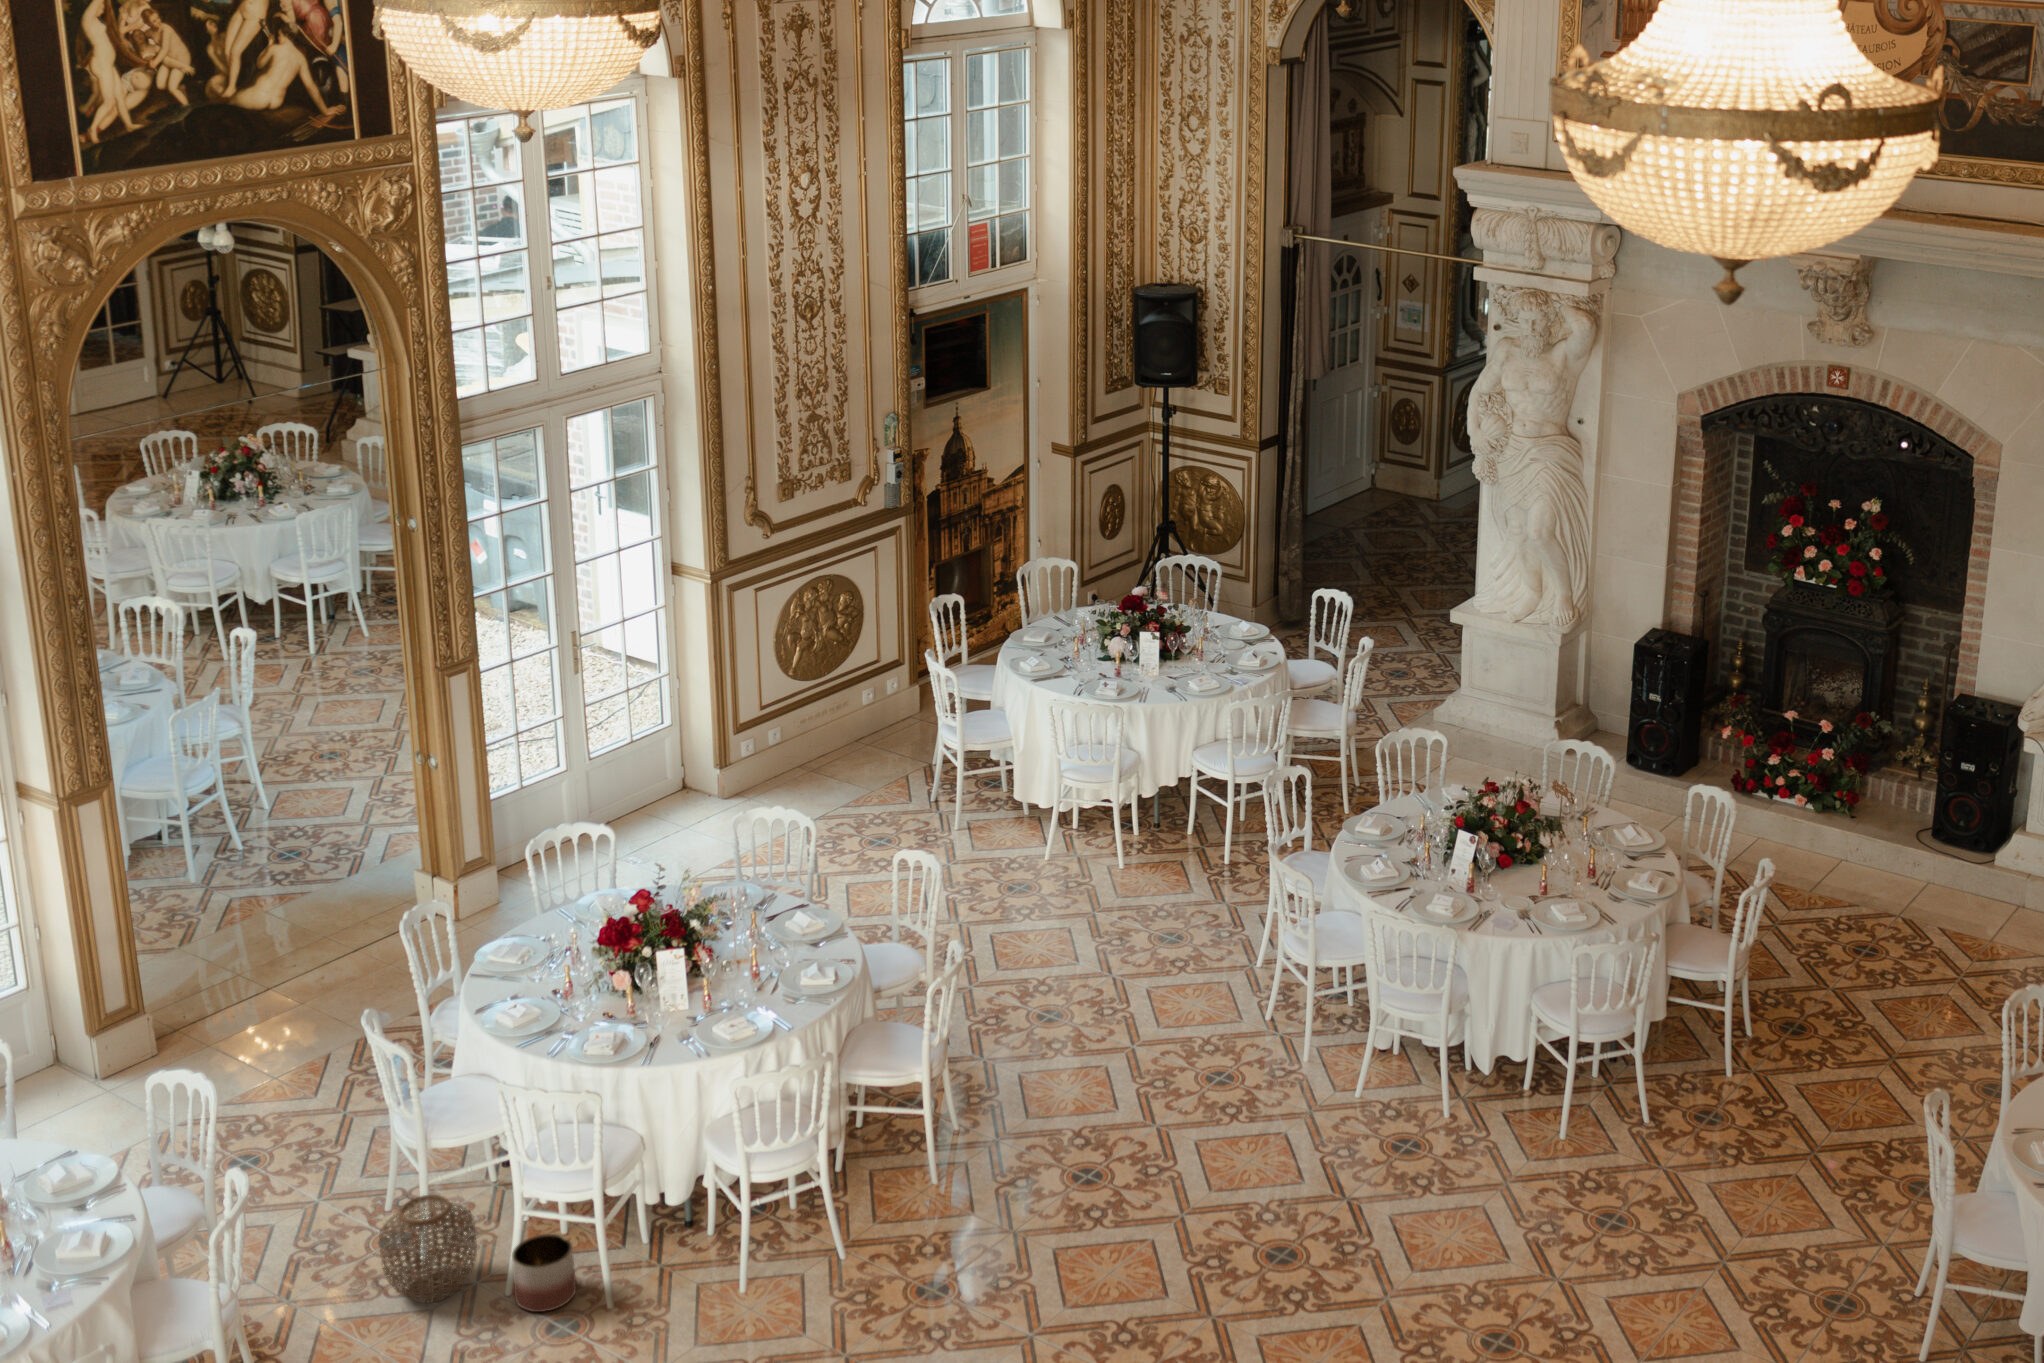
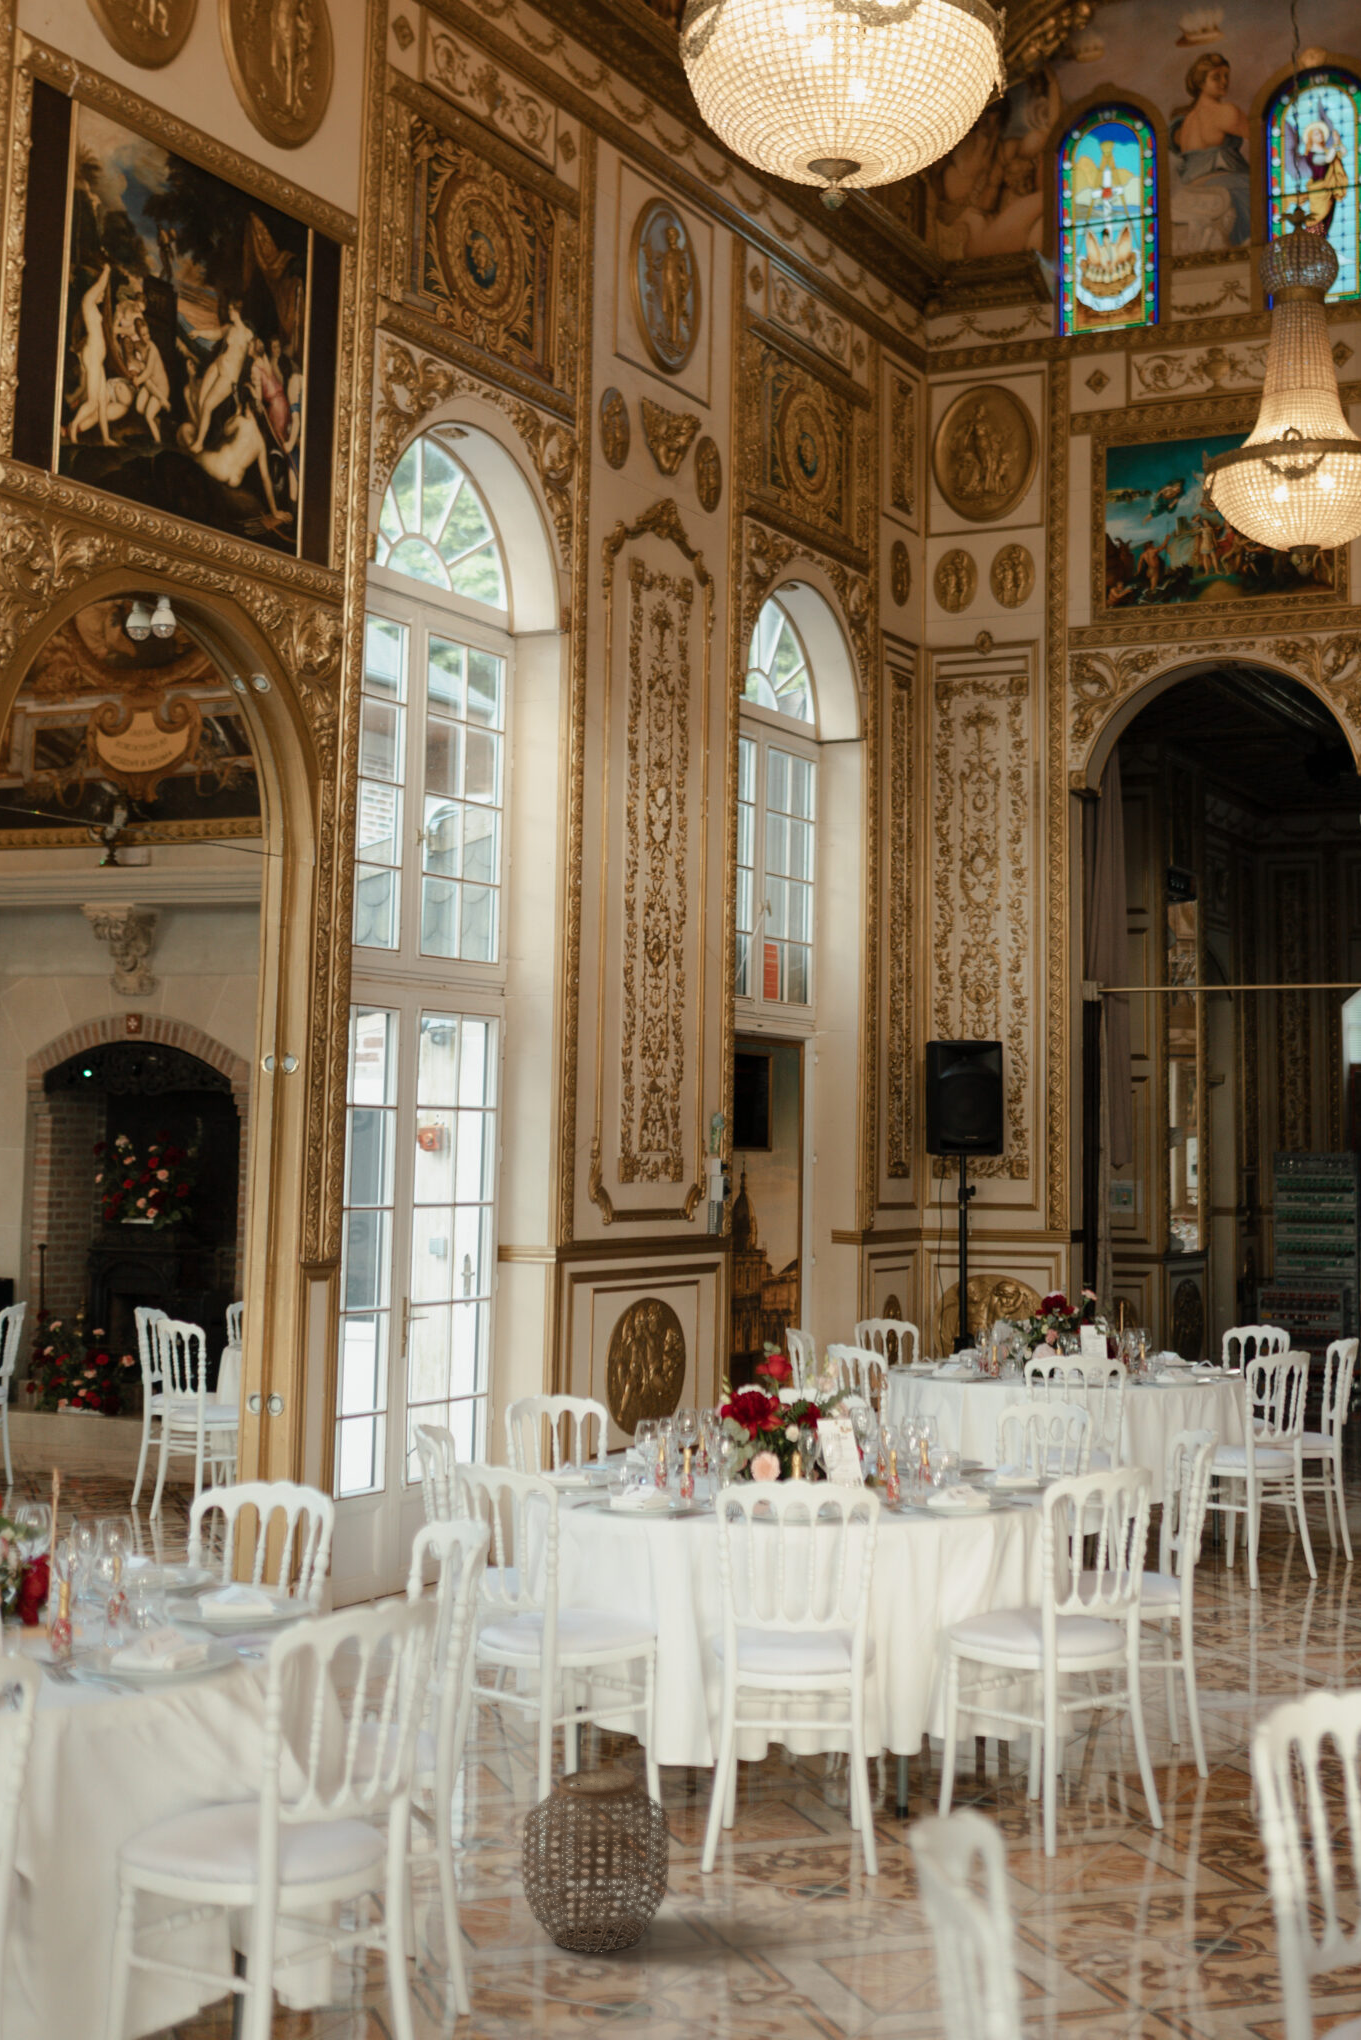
planter: present [512,1234,576,1312] -> none [737,1832,832,1950]

